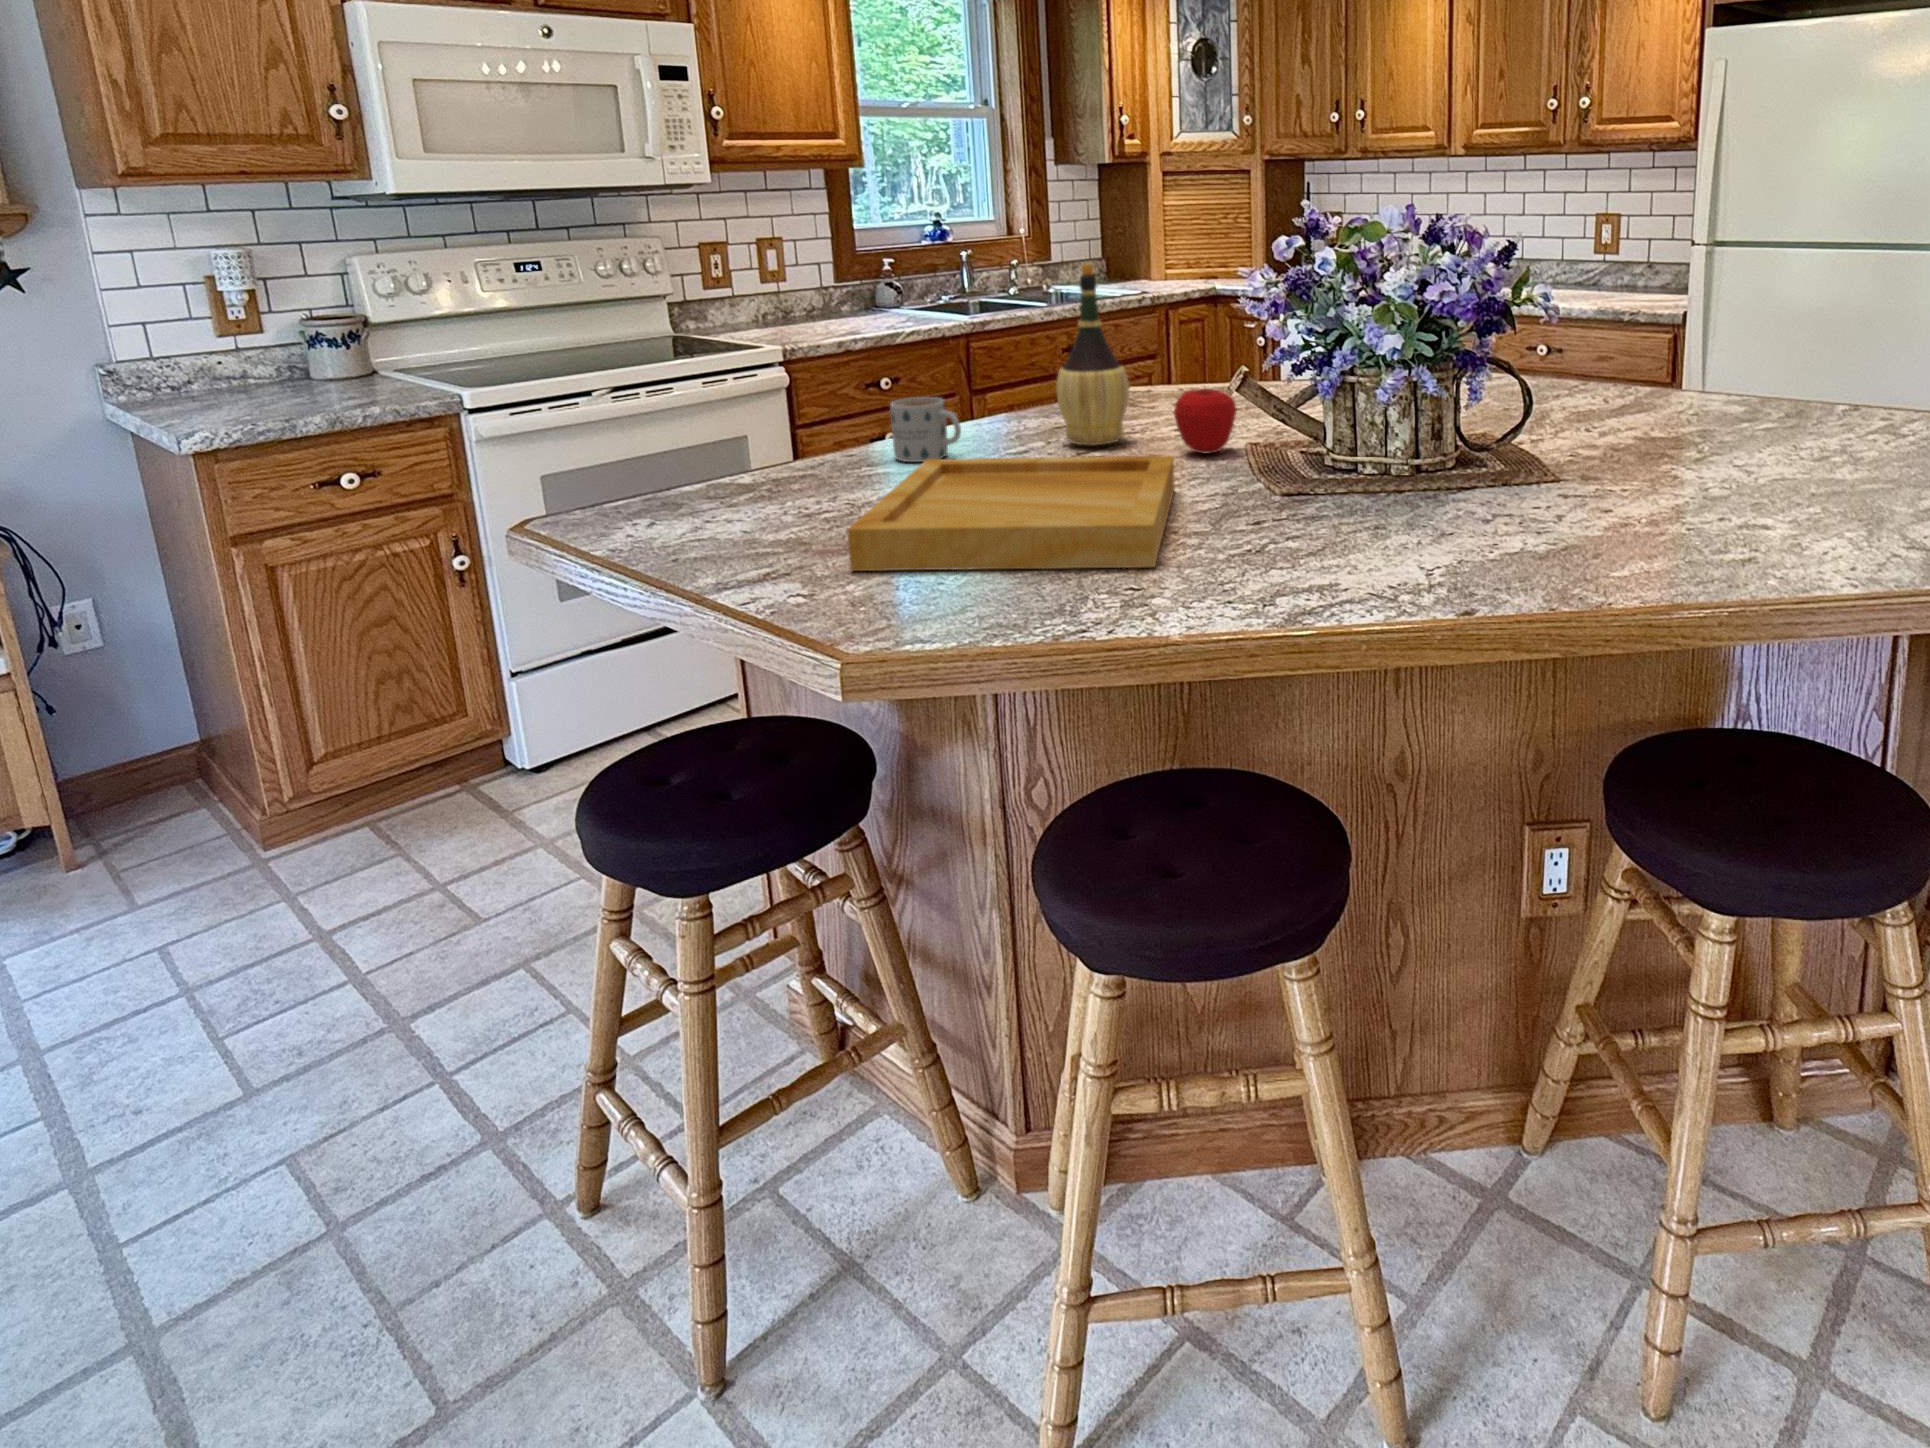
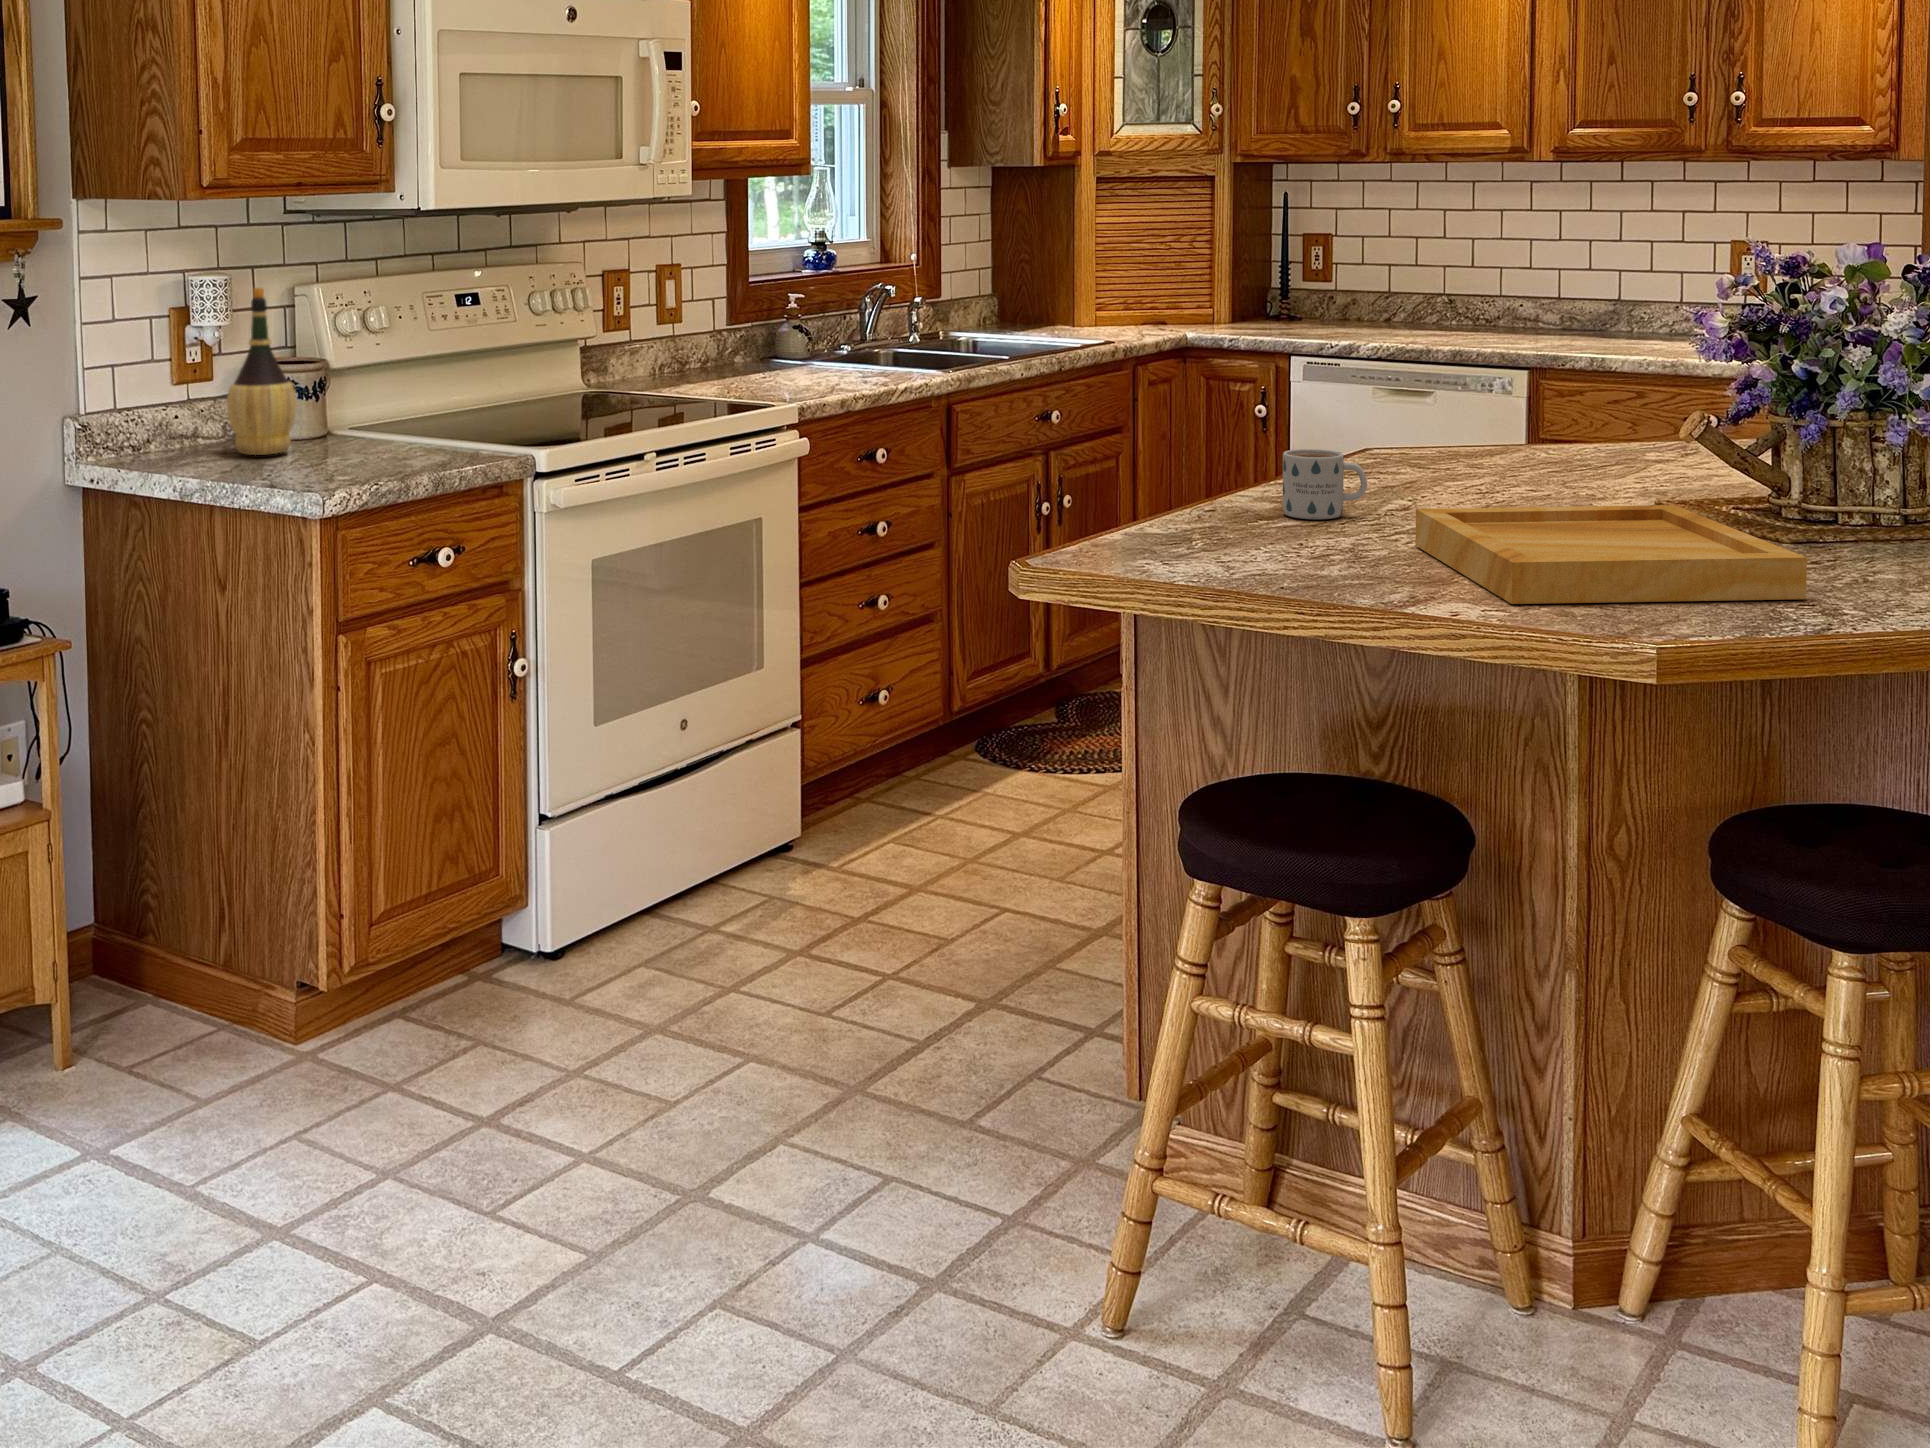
wine bottle: present [1056,263,1129,445] -> present [227,287,297,455]
apple: present [1174,389,1237,453] -> none [1590,436,1663,510]

